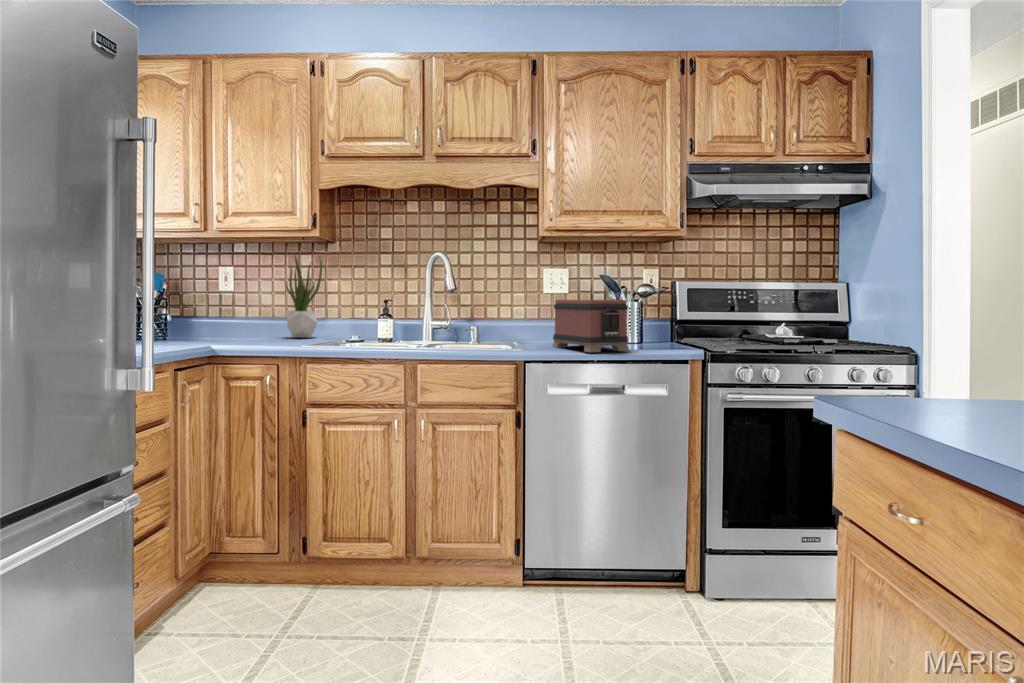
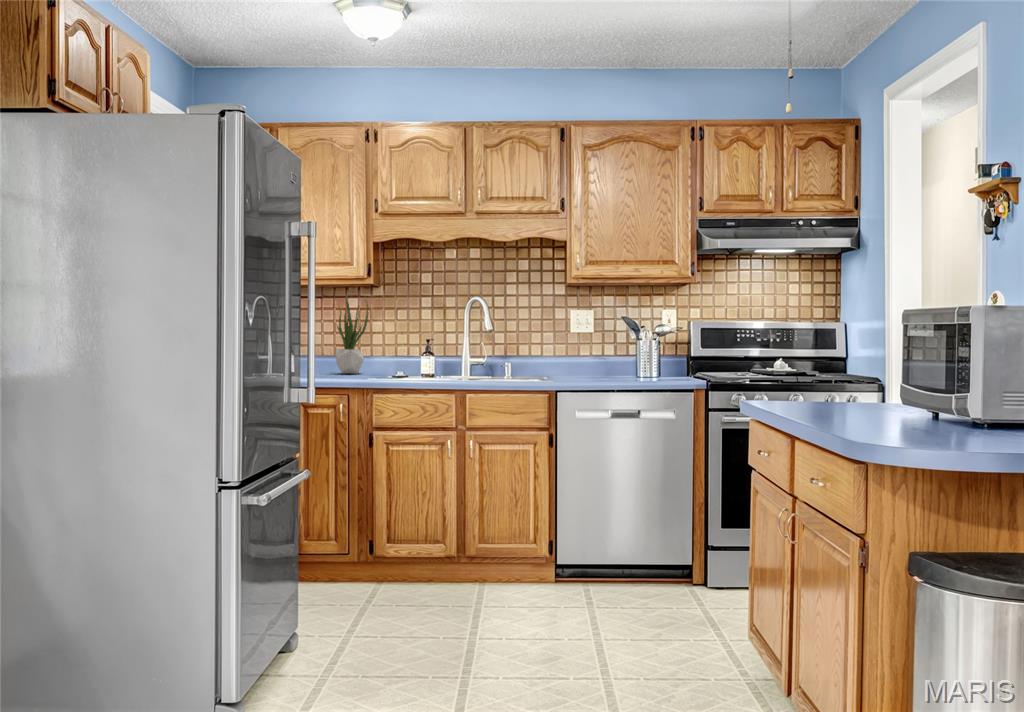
toaster: present [552,300,630,352] -> none [579,338,649,384]

